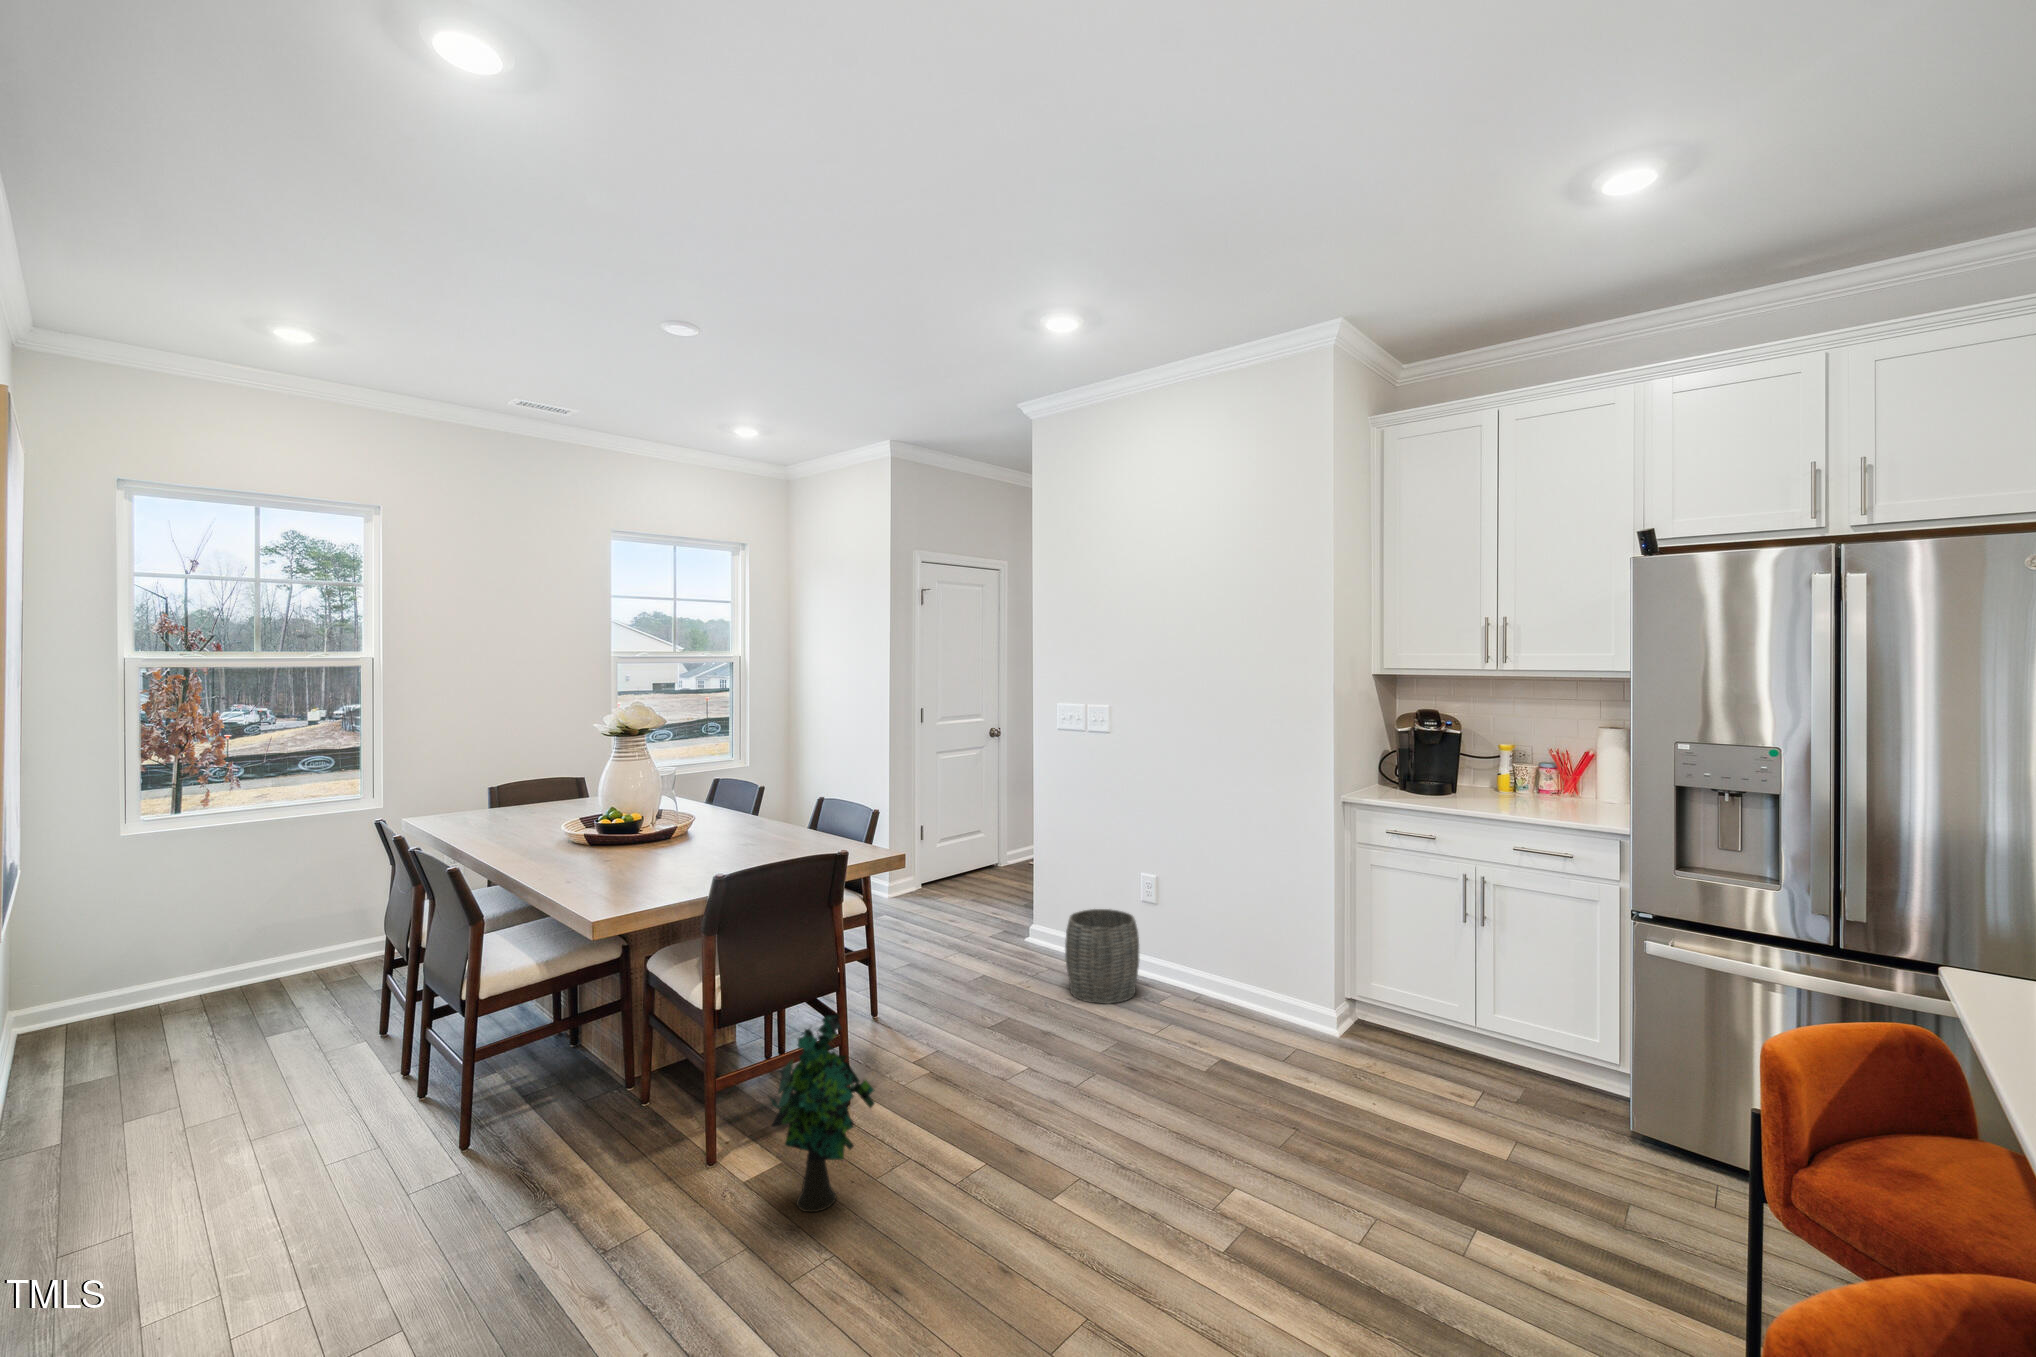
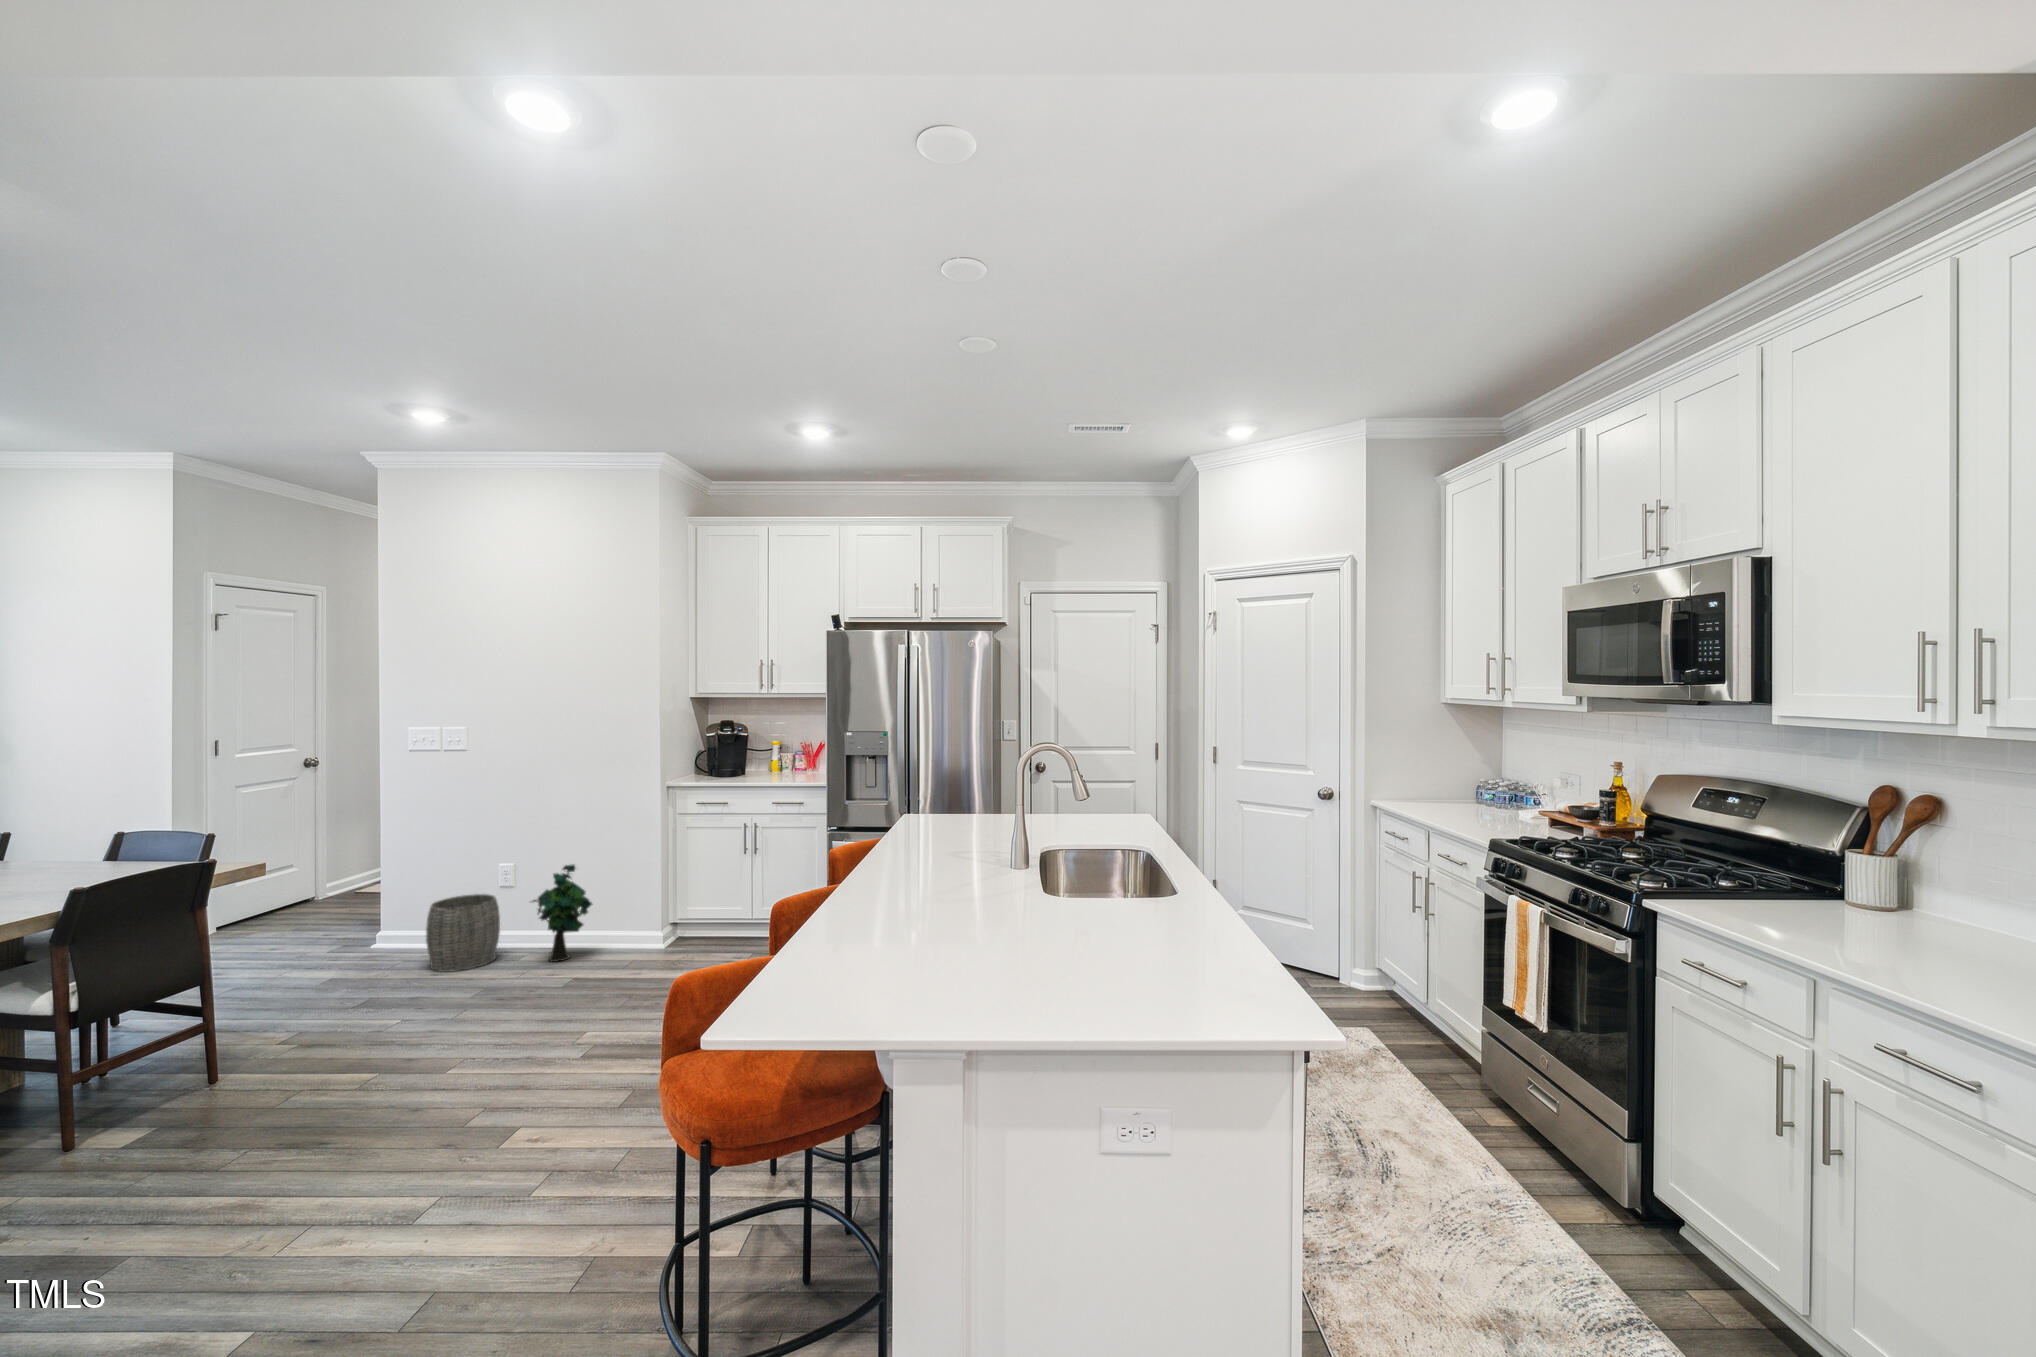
decorative plant: present [770,1015,875,1212] -> present [533,865,592,962]

